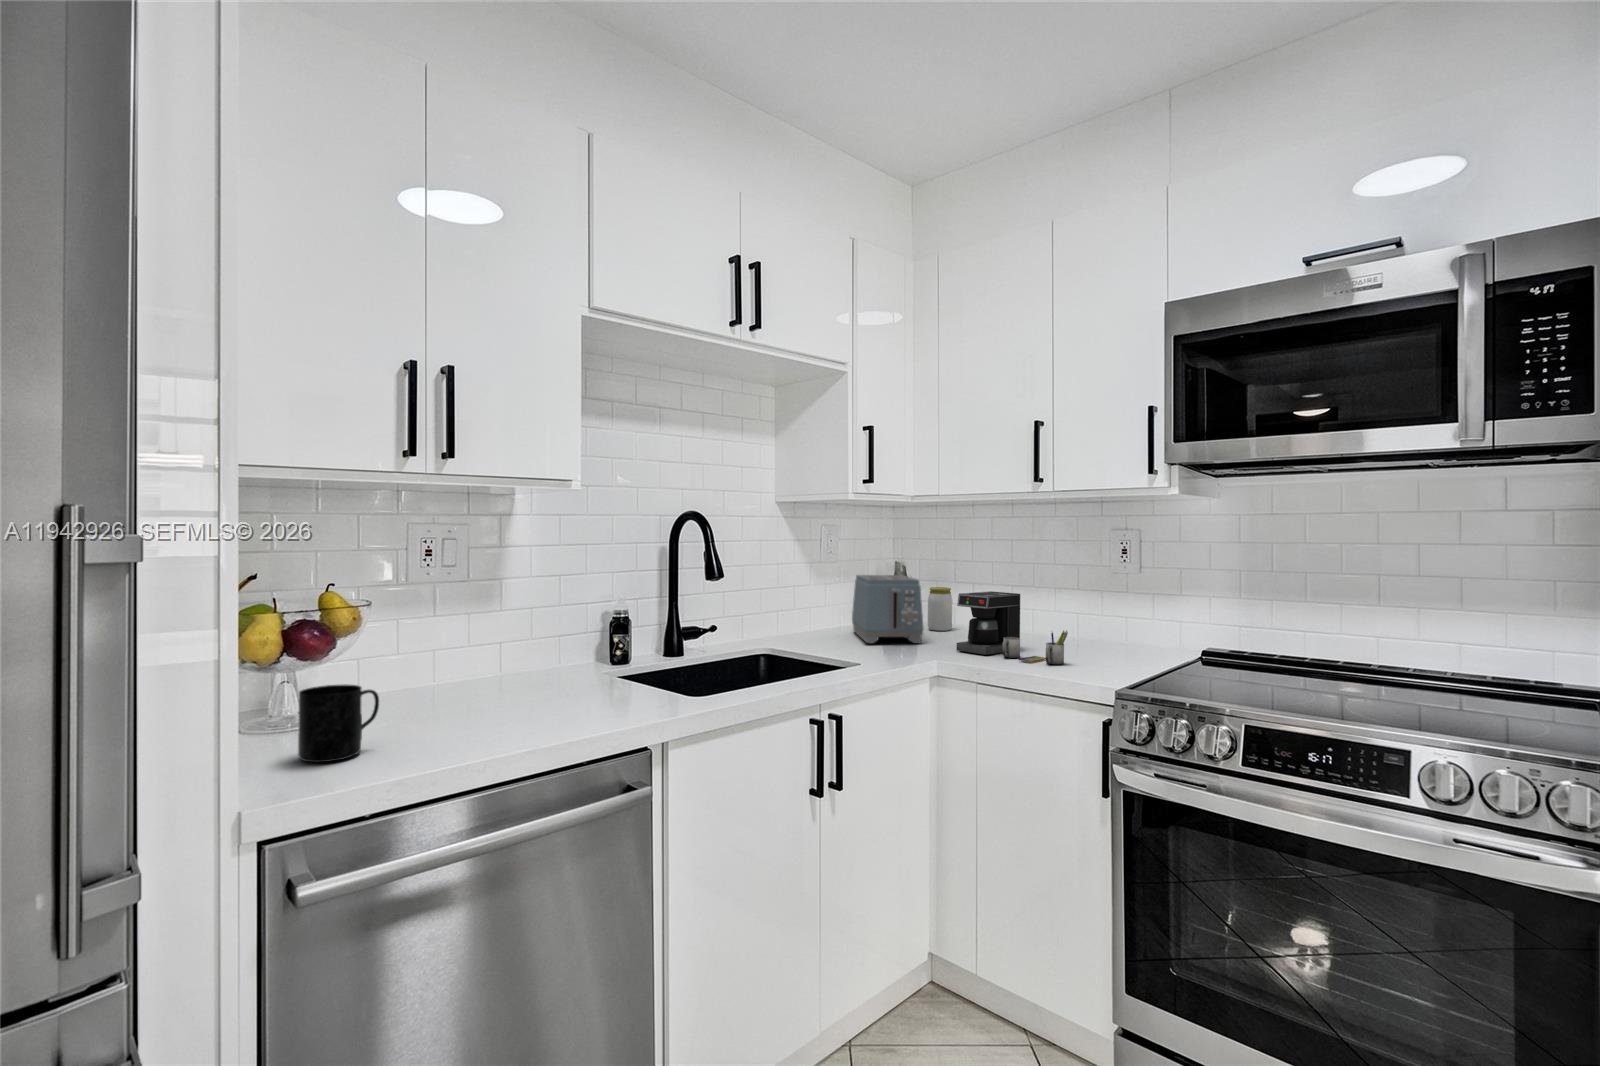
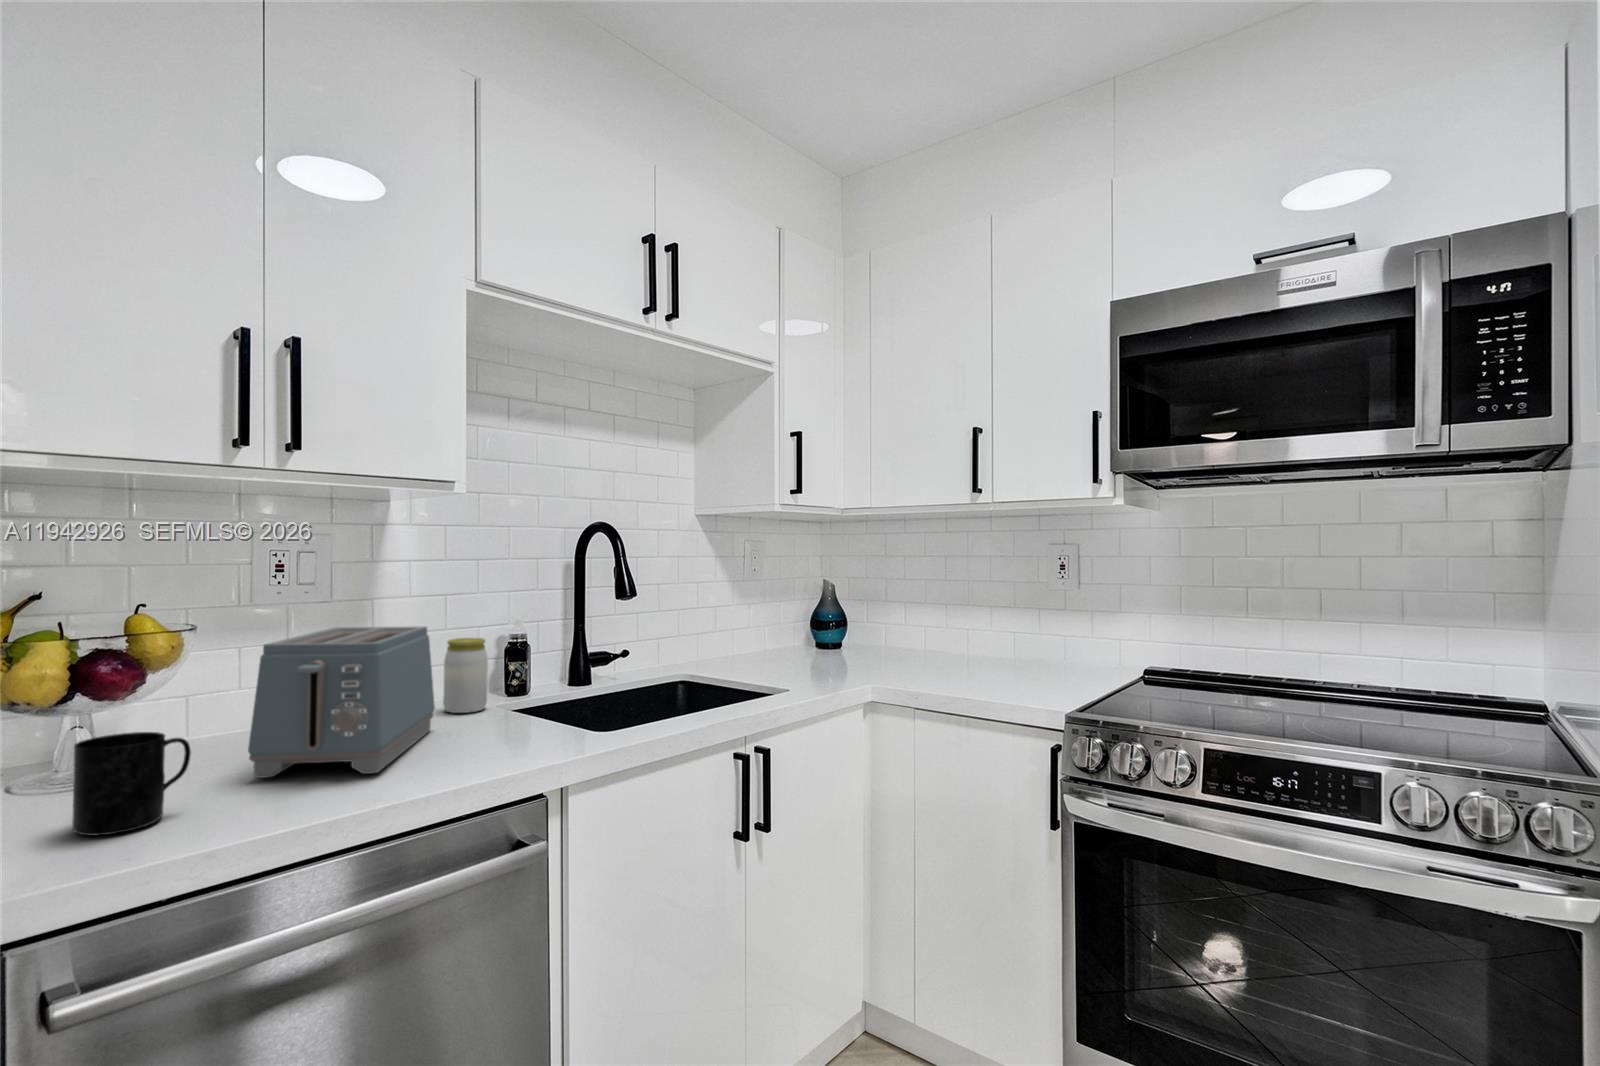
toaster: present [852,575,923,643] -> present [248,627,435,778]
jar: present [928,587,952,631] -> present [443,638,488,713]
coffee maker: present [957,591,1068,664] -> none [890,607,1009,685]

